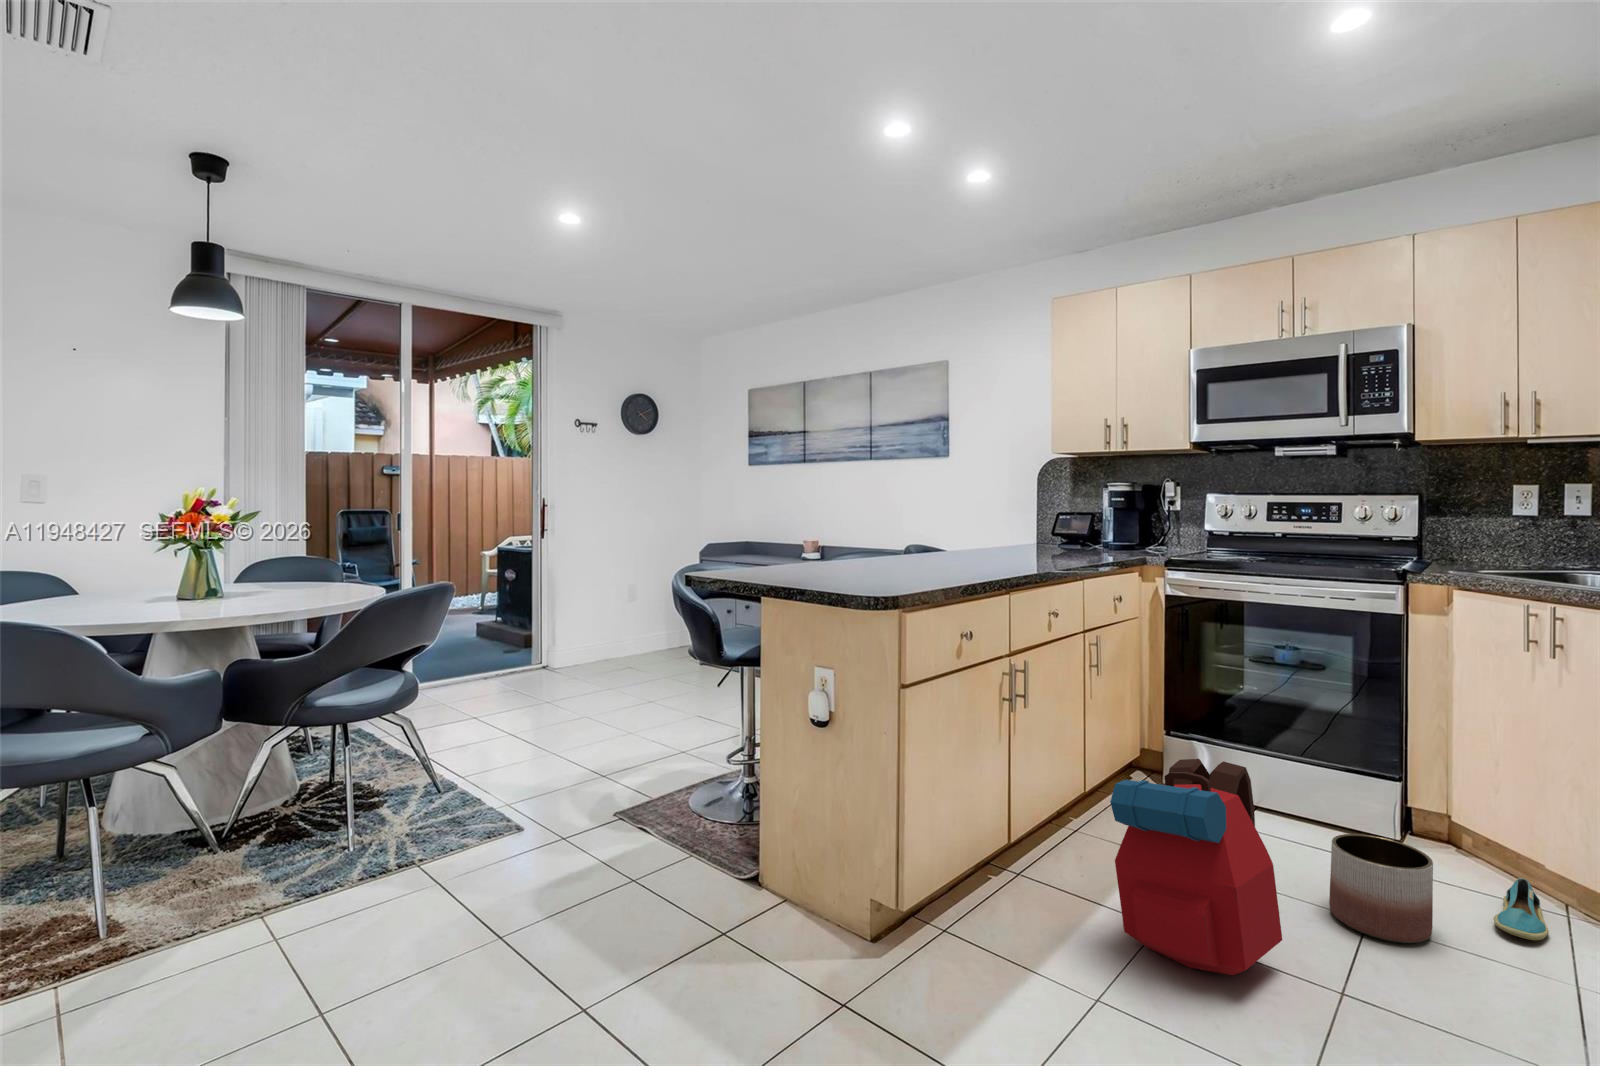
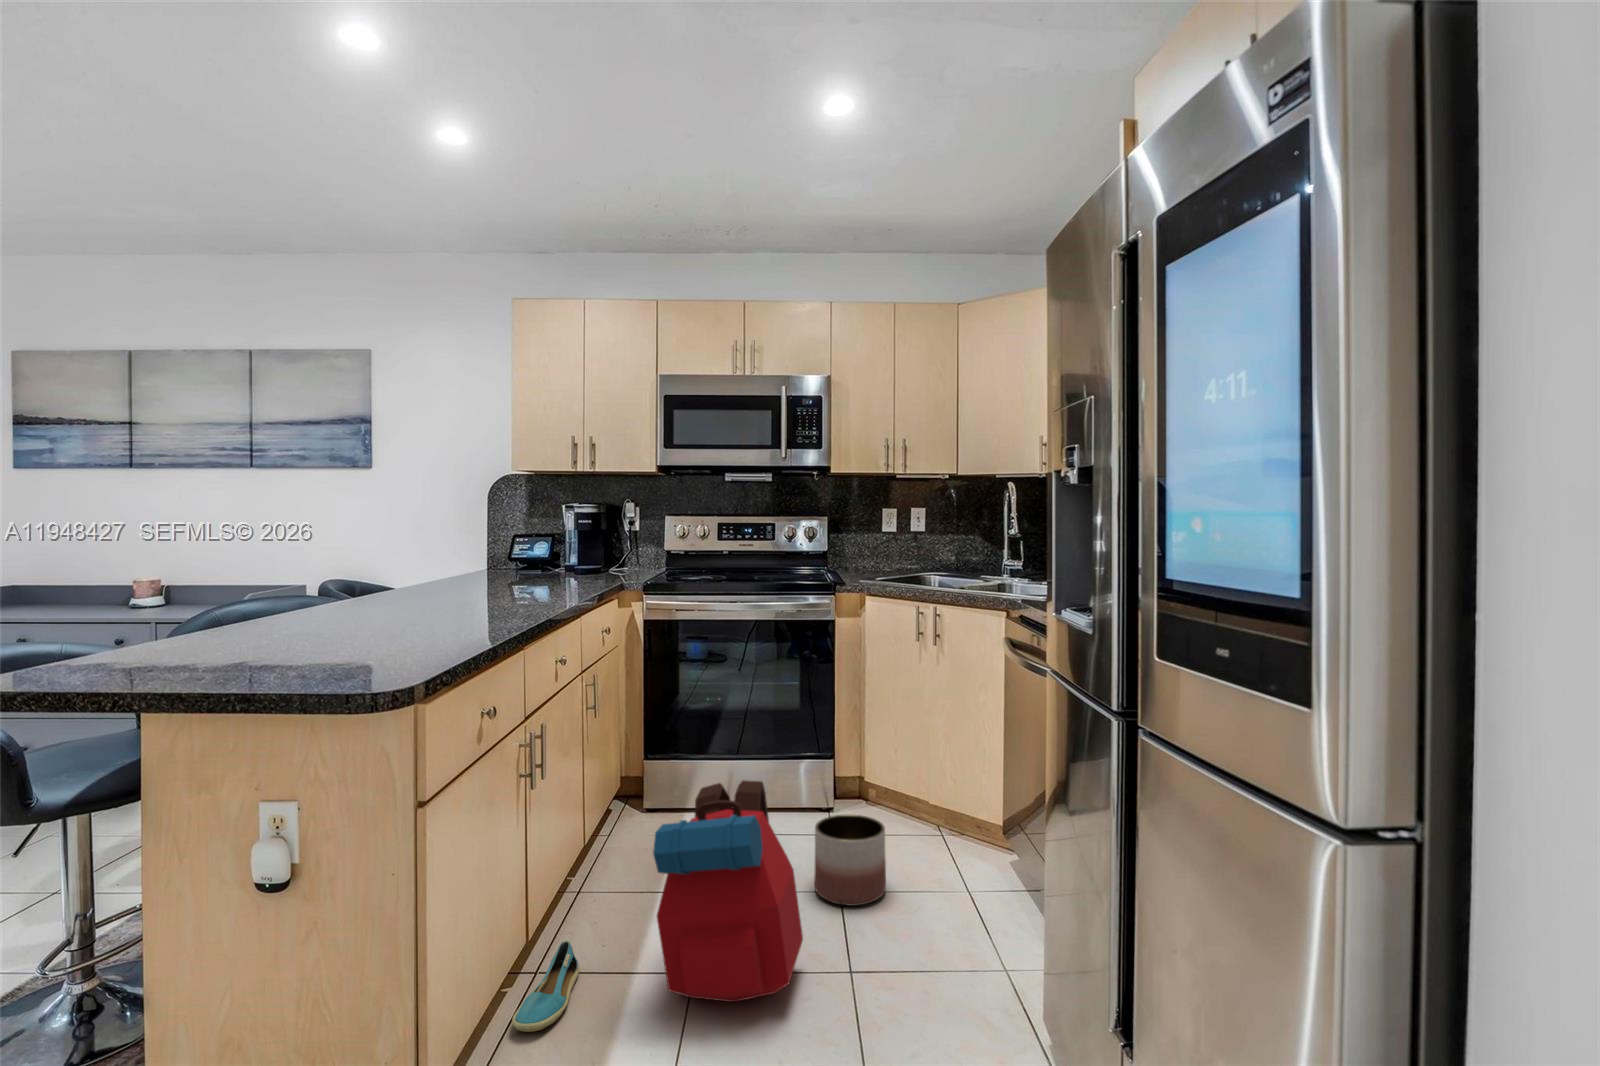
shoe: present [1494,878,1549,940] -> present [512,941,579,1032]

